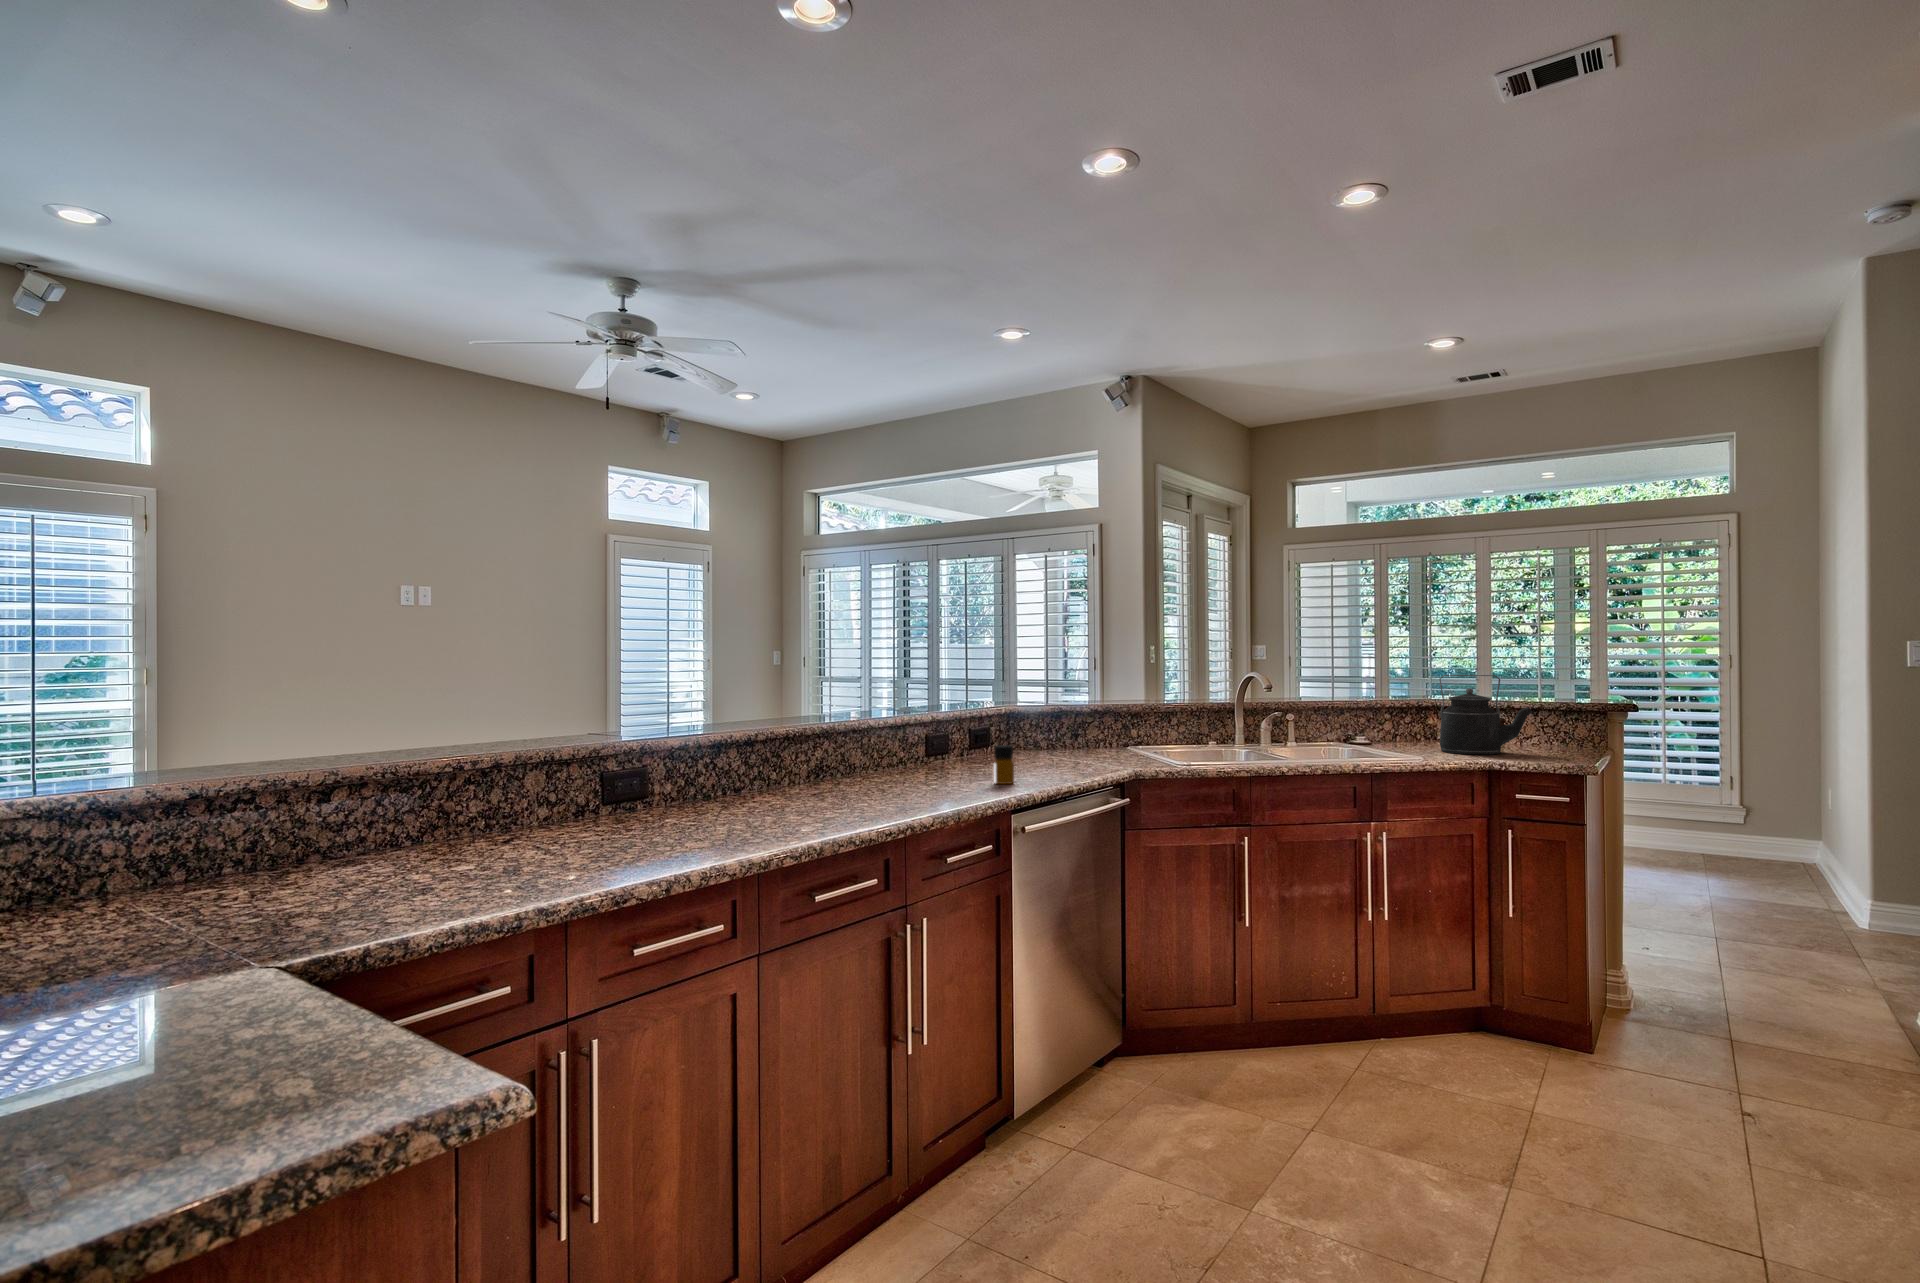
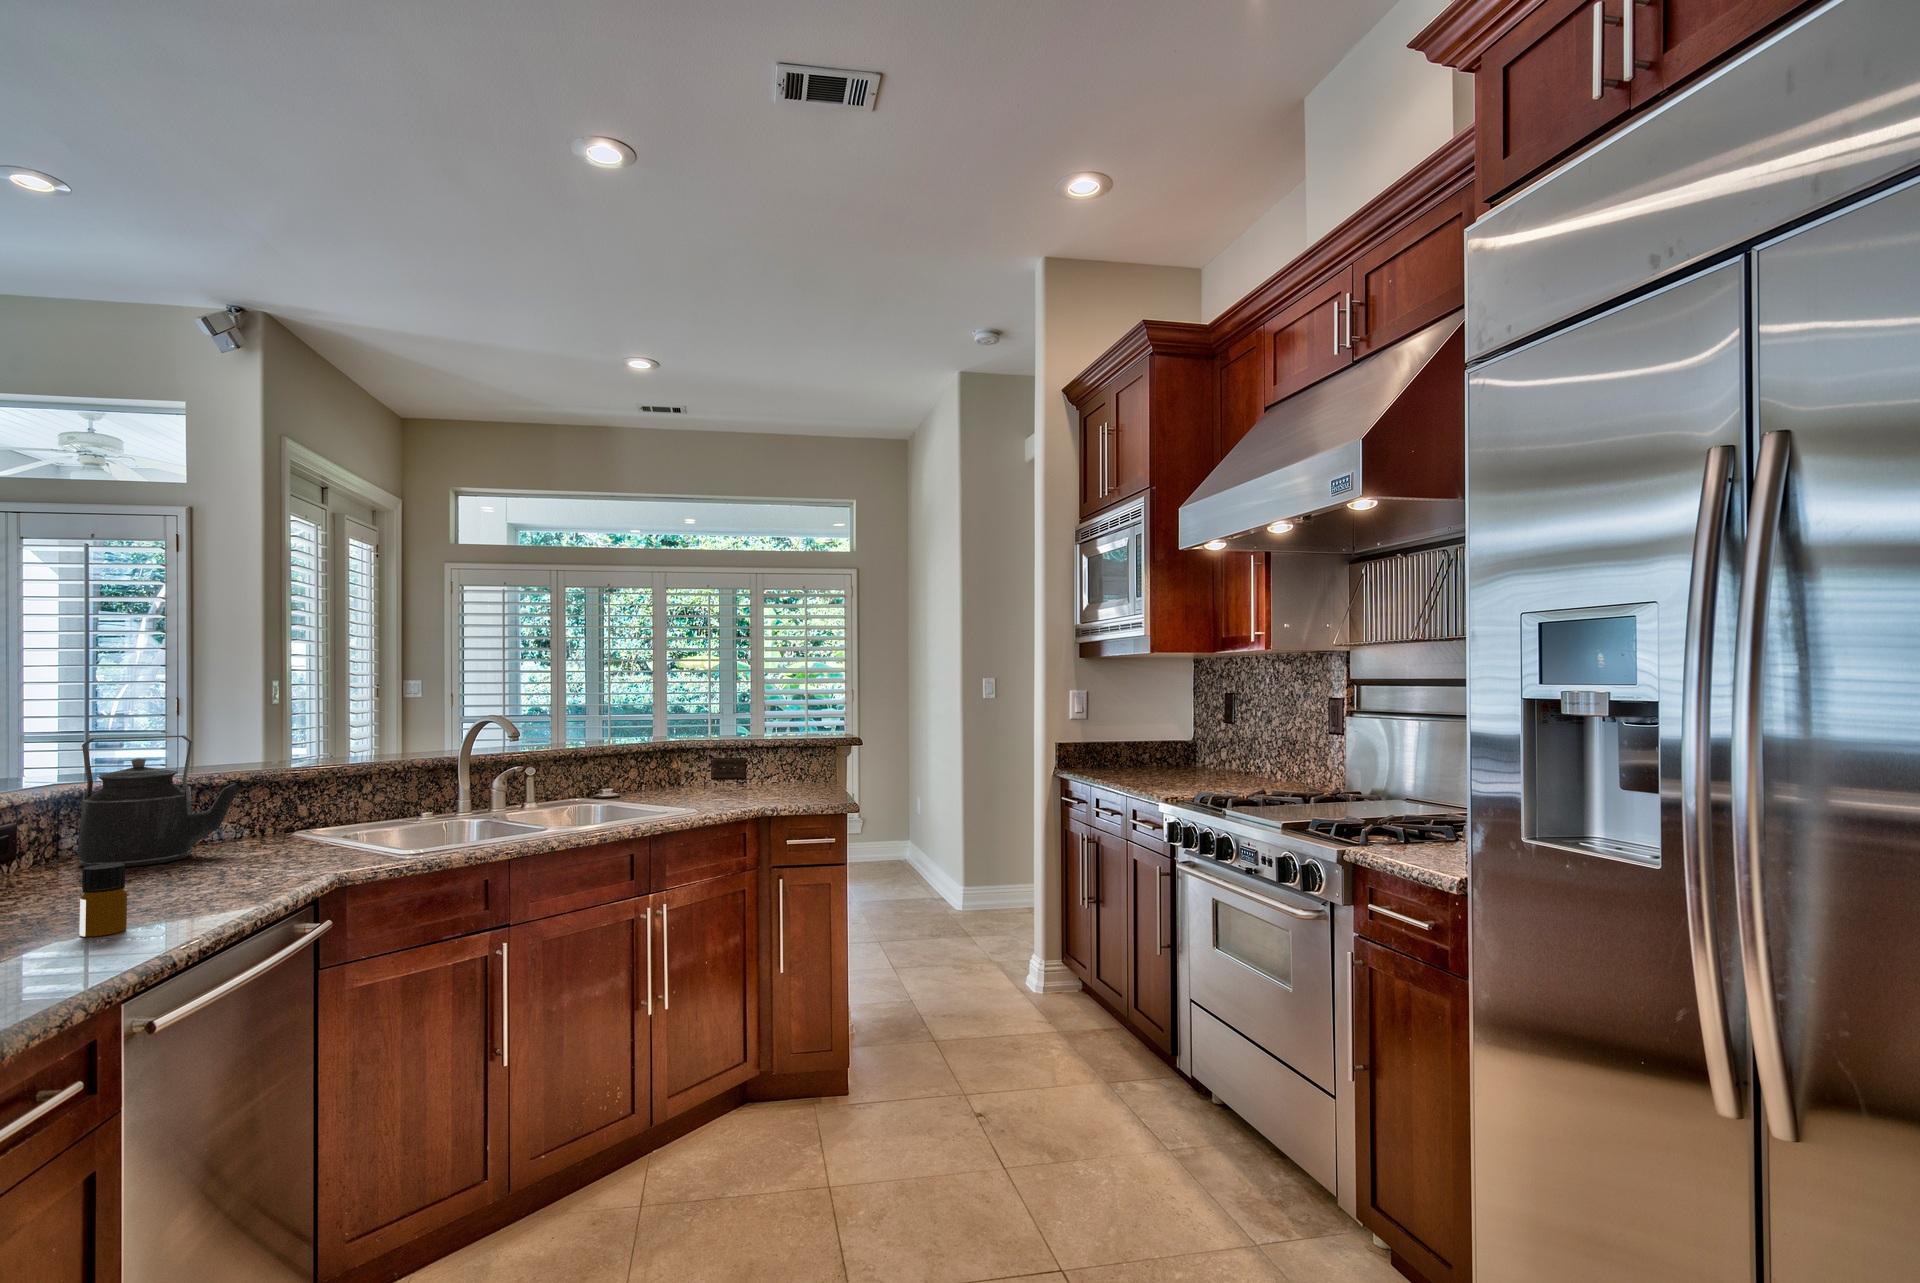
kettle: present [1439,675,1532,755] -> present [77,735,244,867]

